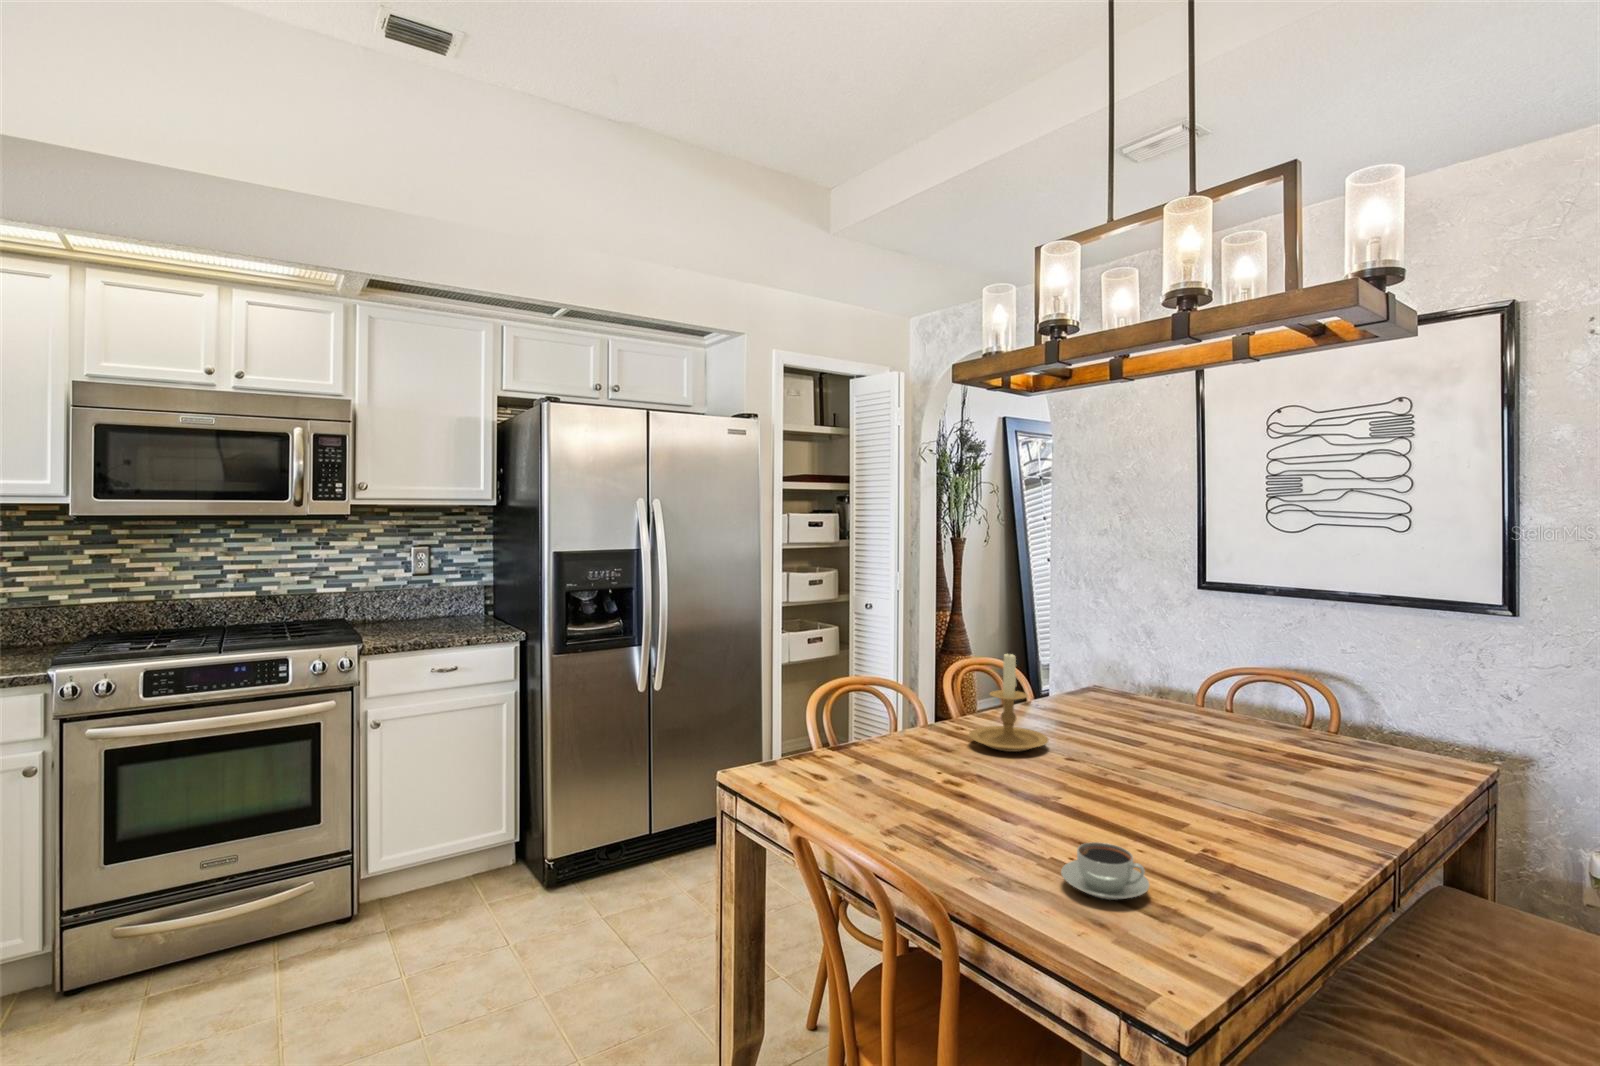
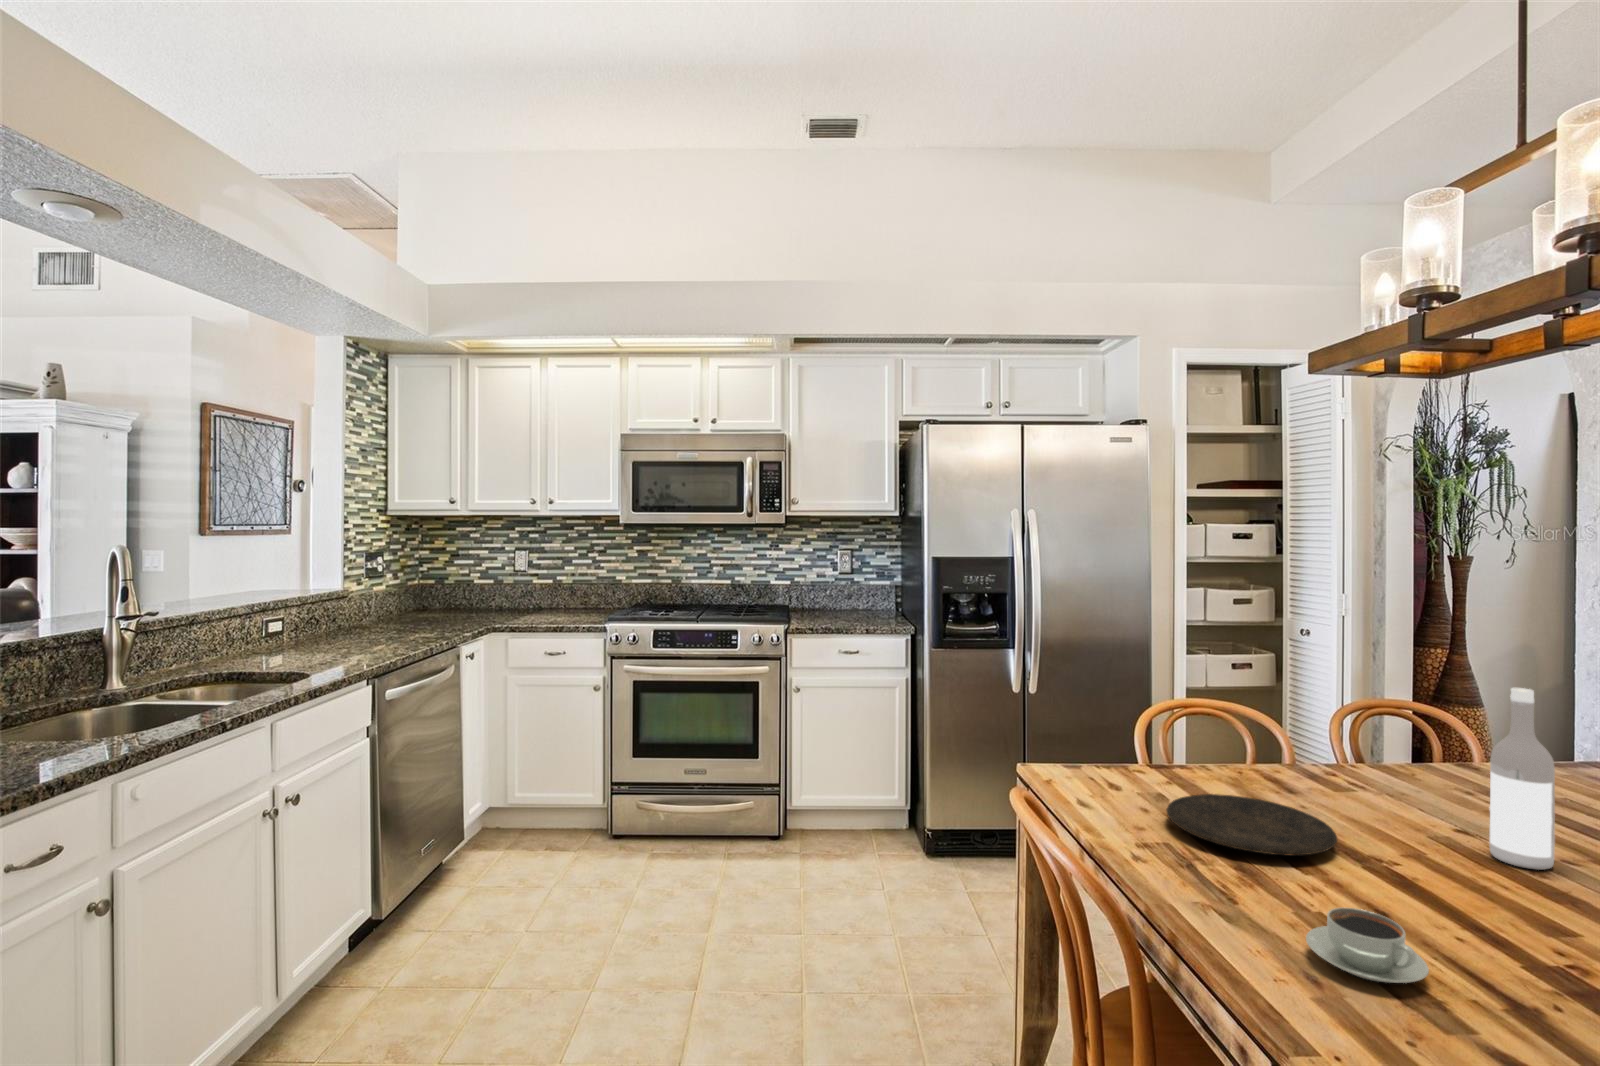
wine bottle: none [1095,644,1134,780] -> present [1490,688,1555,870]
candle holder: present [969,653,1048,752] -> none [1328,685,1446,809]
plate: none [882,763,1017,812] -> present [1166,794,1337,855]

